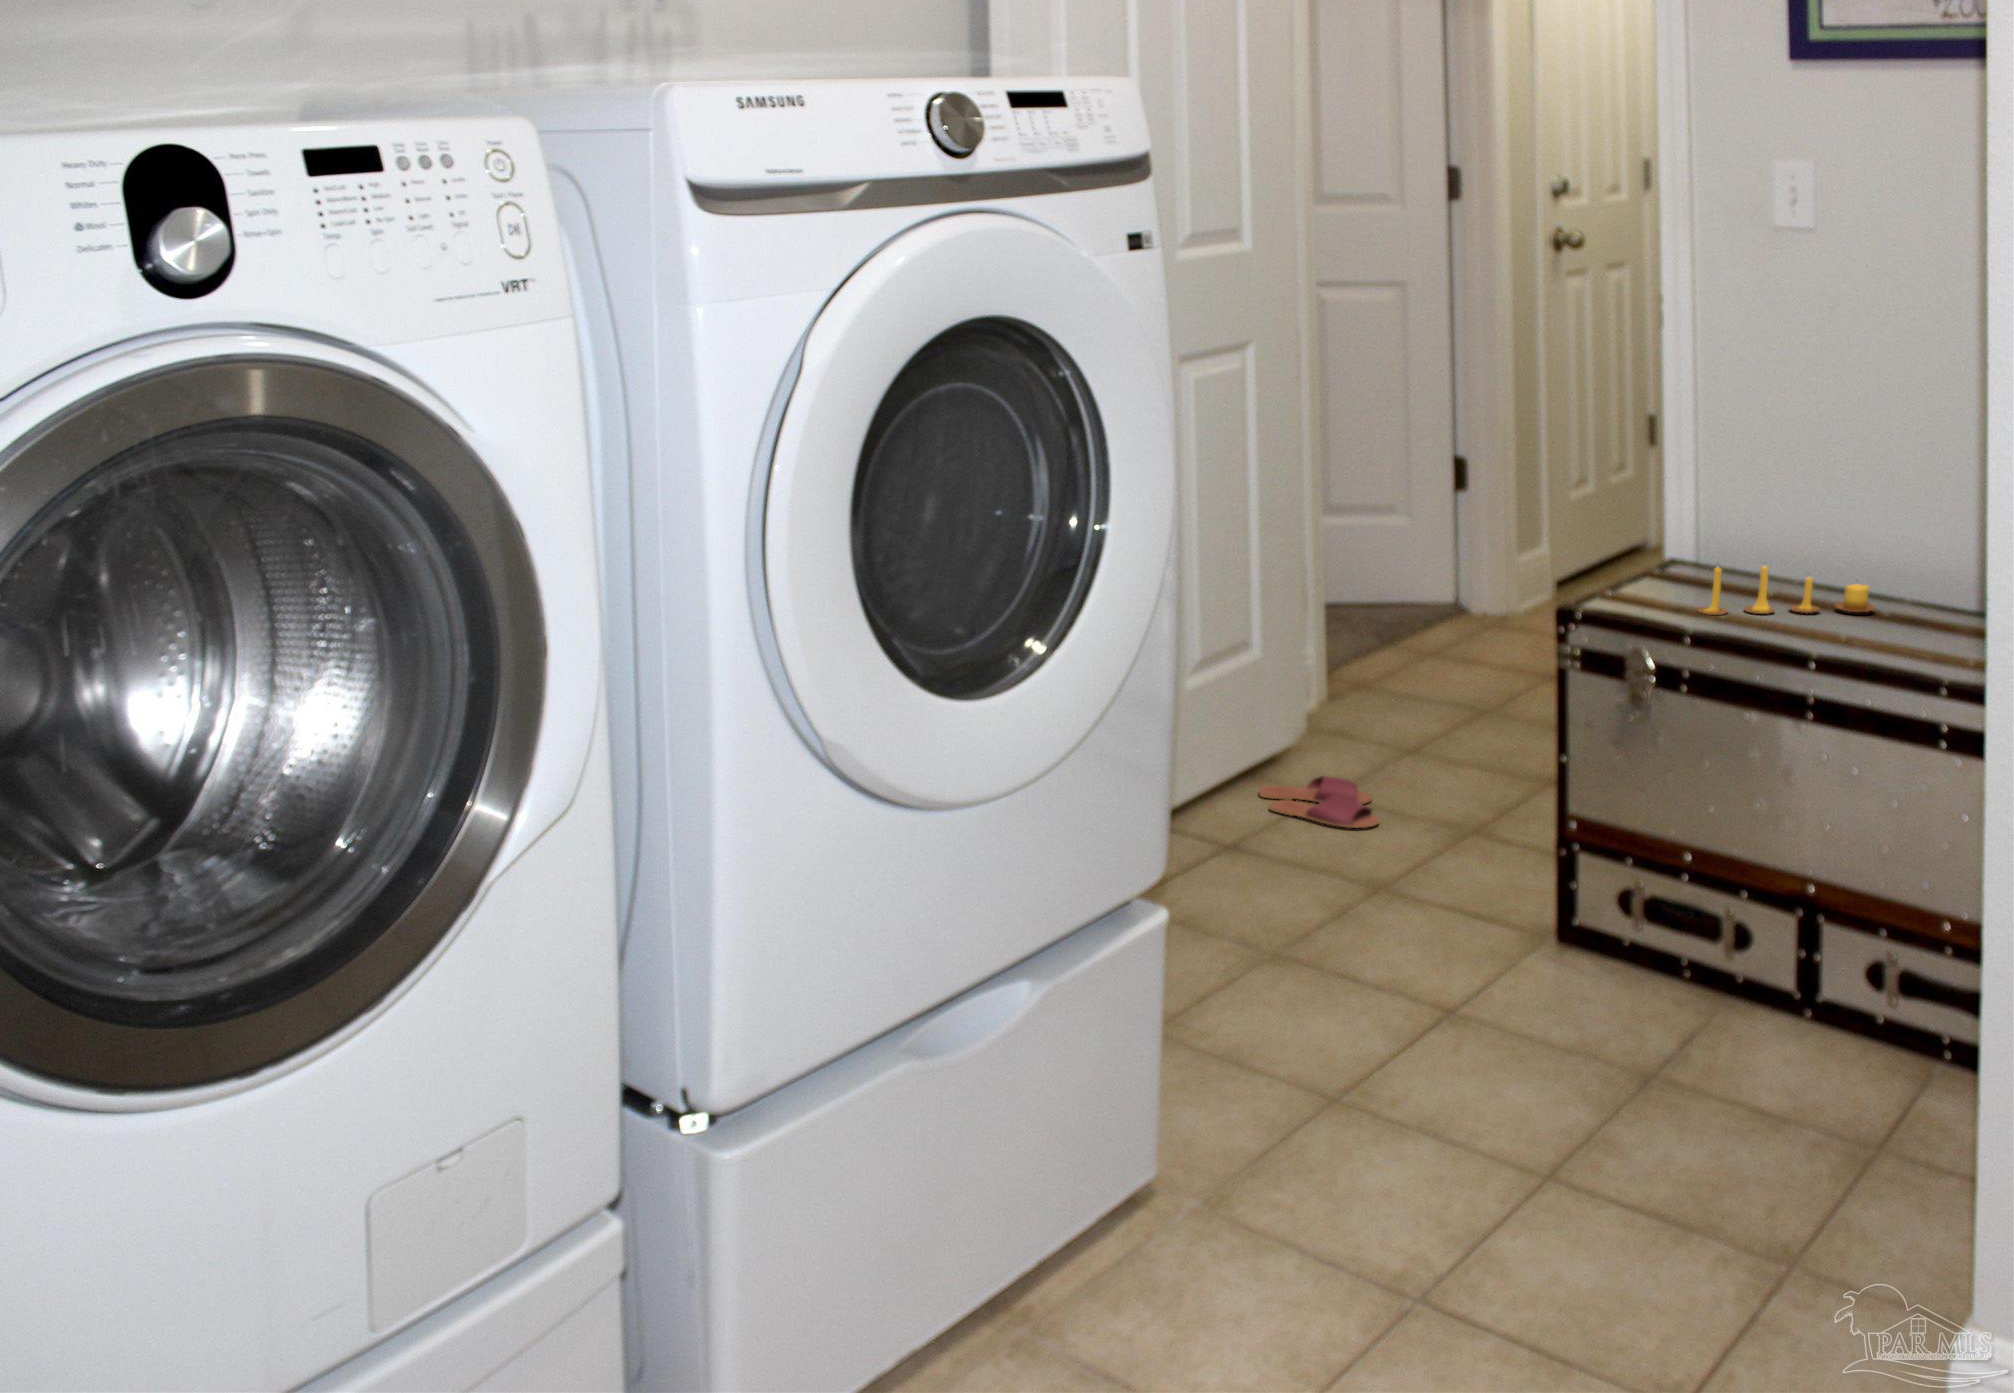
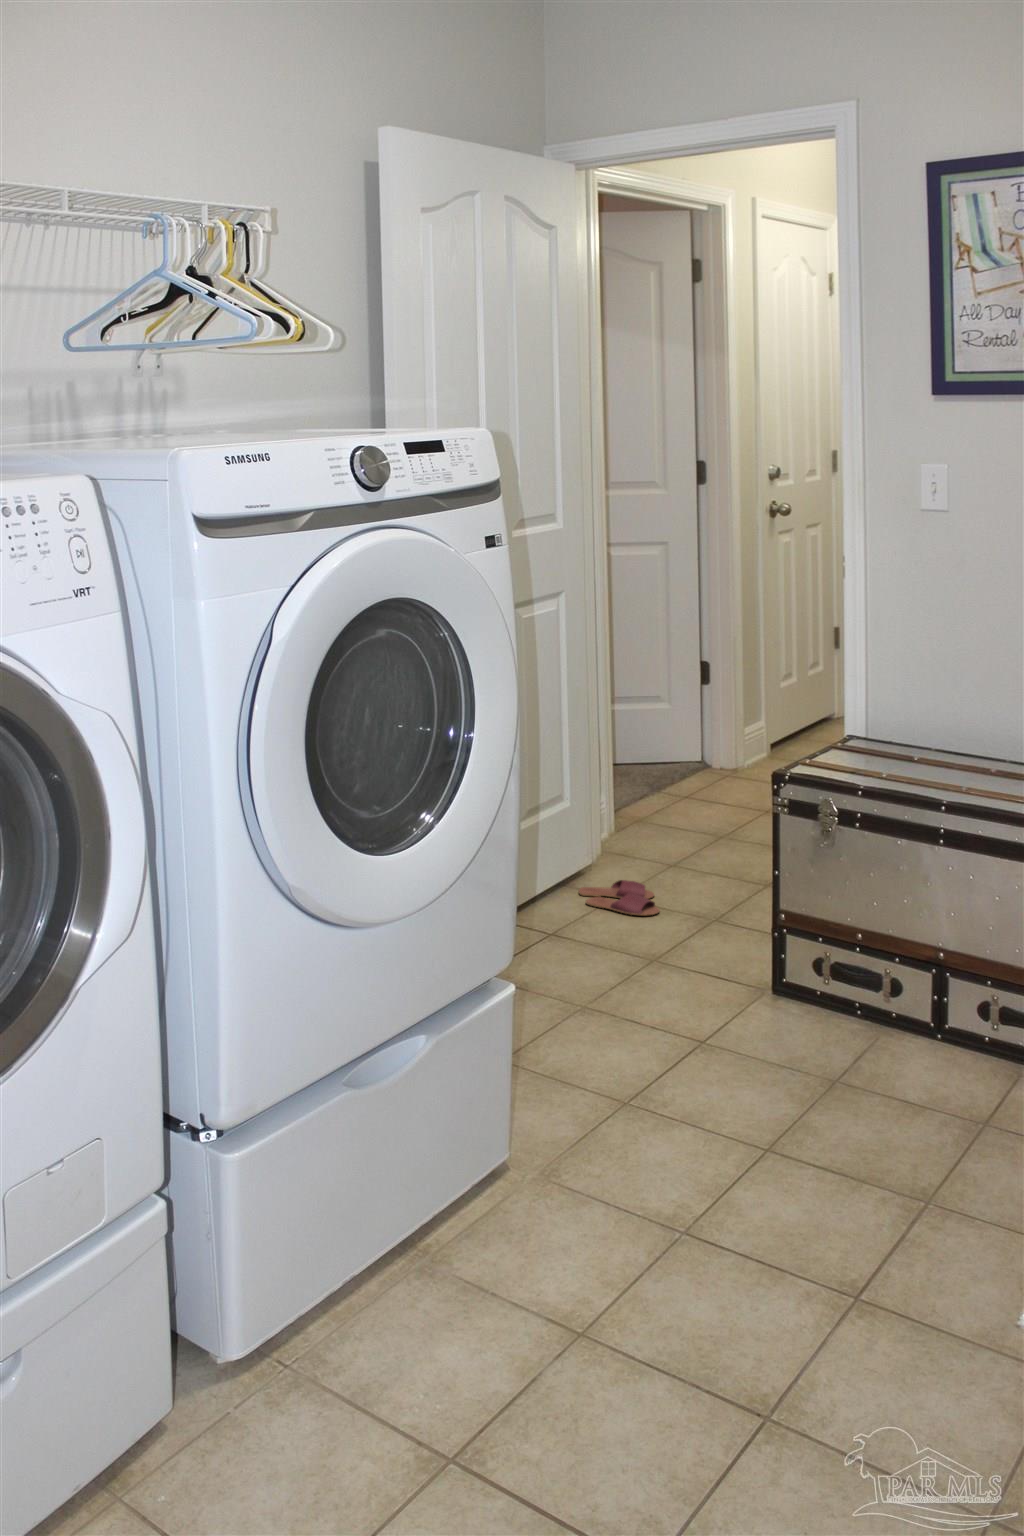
candle: present [1698,566,1875,615] -> none [863,738,977,774]

